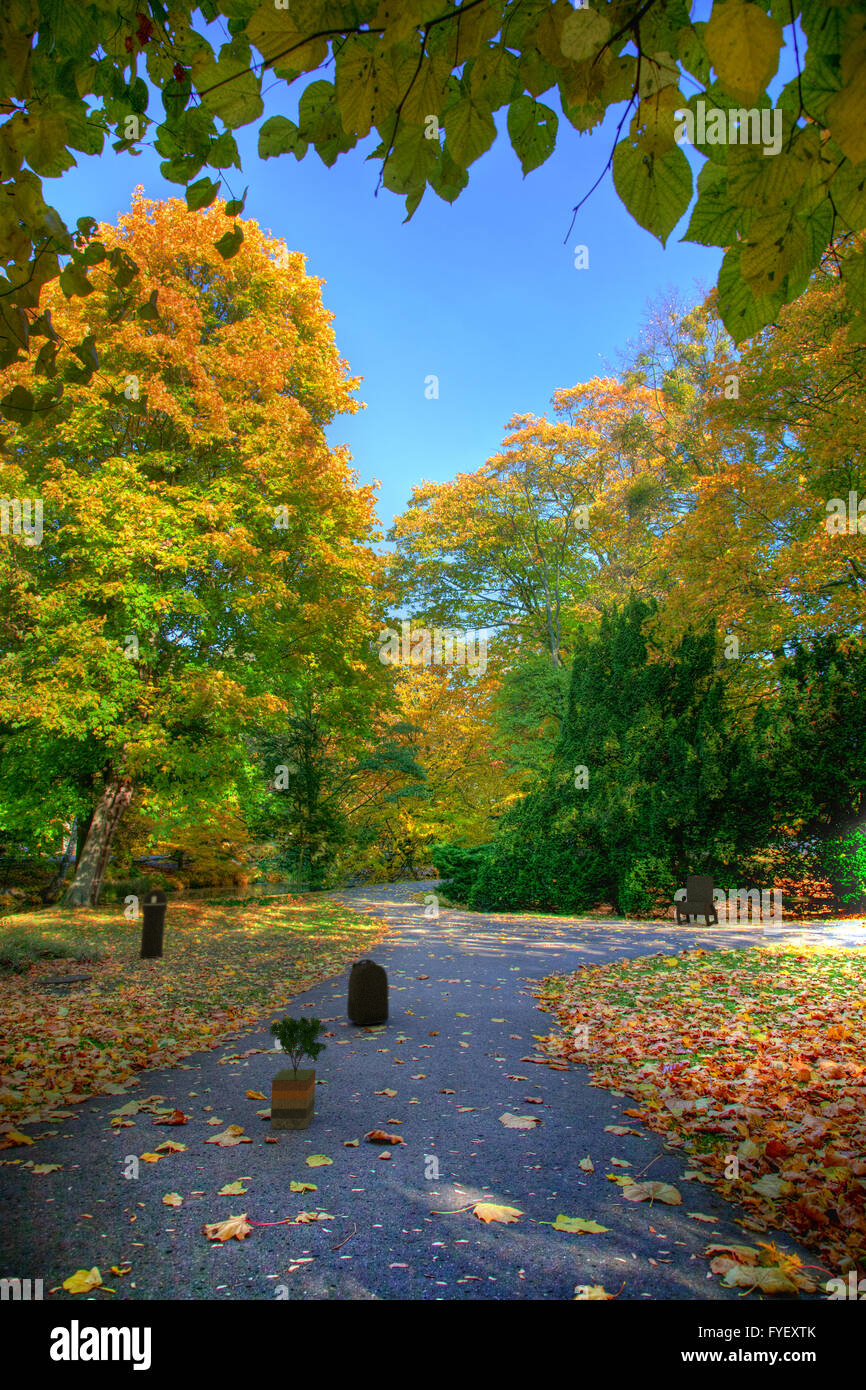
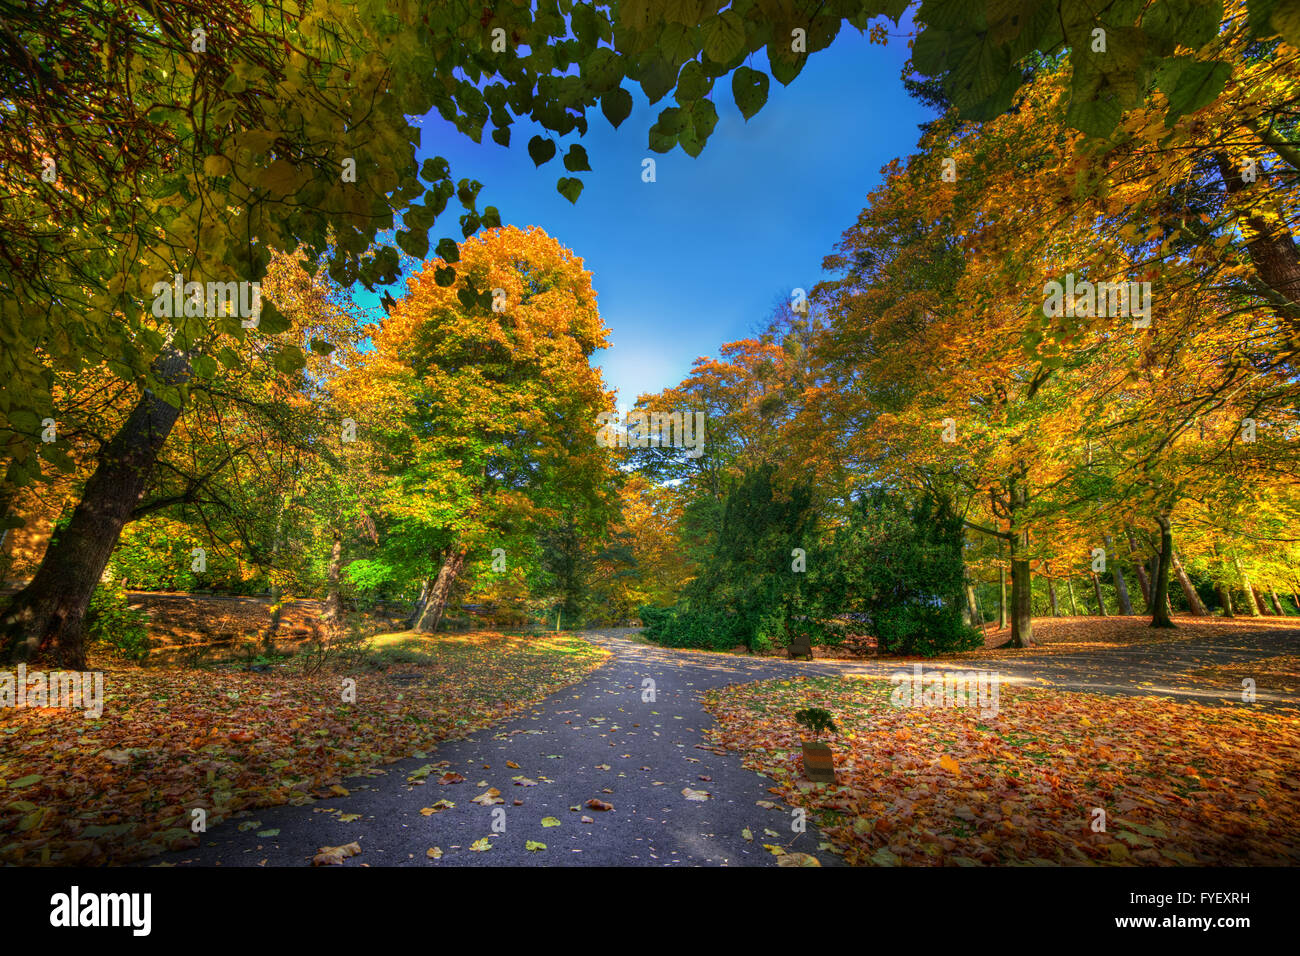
trash can: present [139,890,168,958] -> none [452,624,473,668]
backpack: present [347,959,389,1025] -> none [580,674,608,718]
potted tree: present [269,1016,328,1129] -> present [794,708,839,782]

